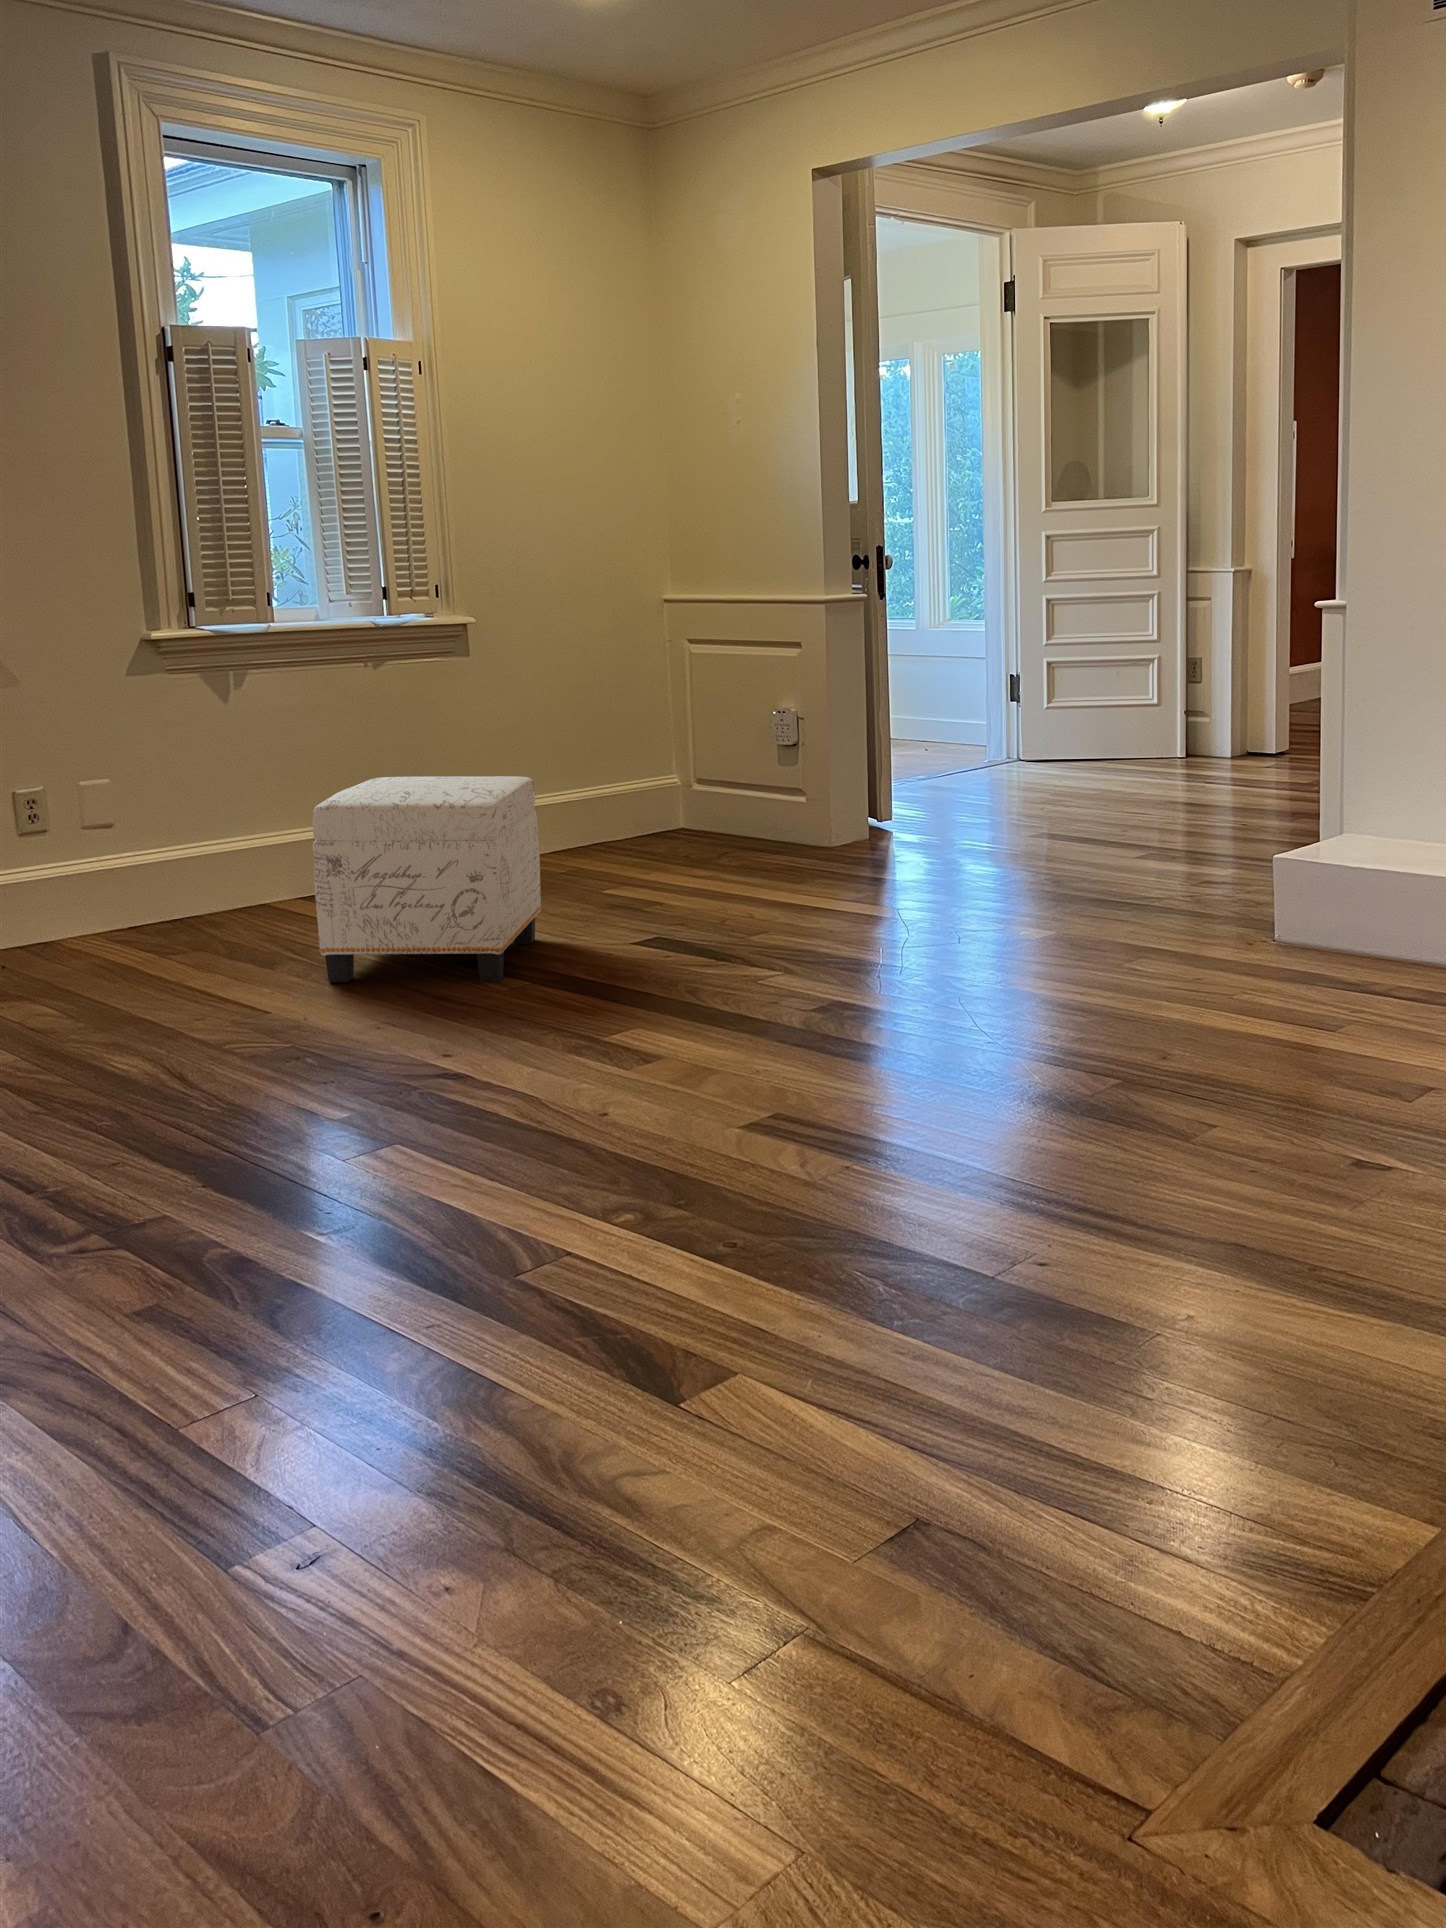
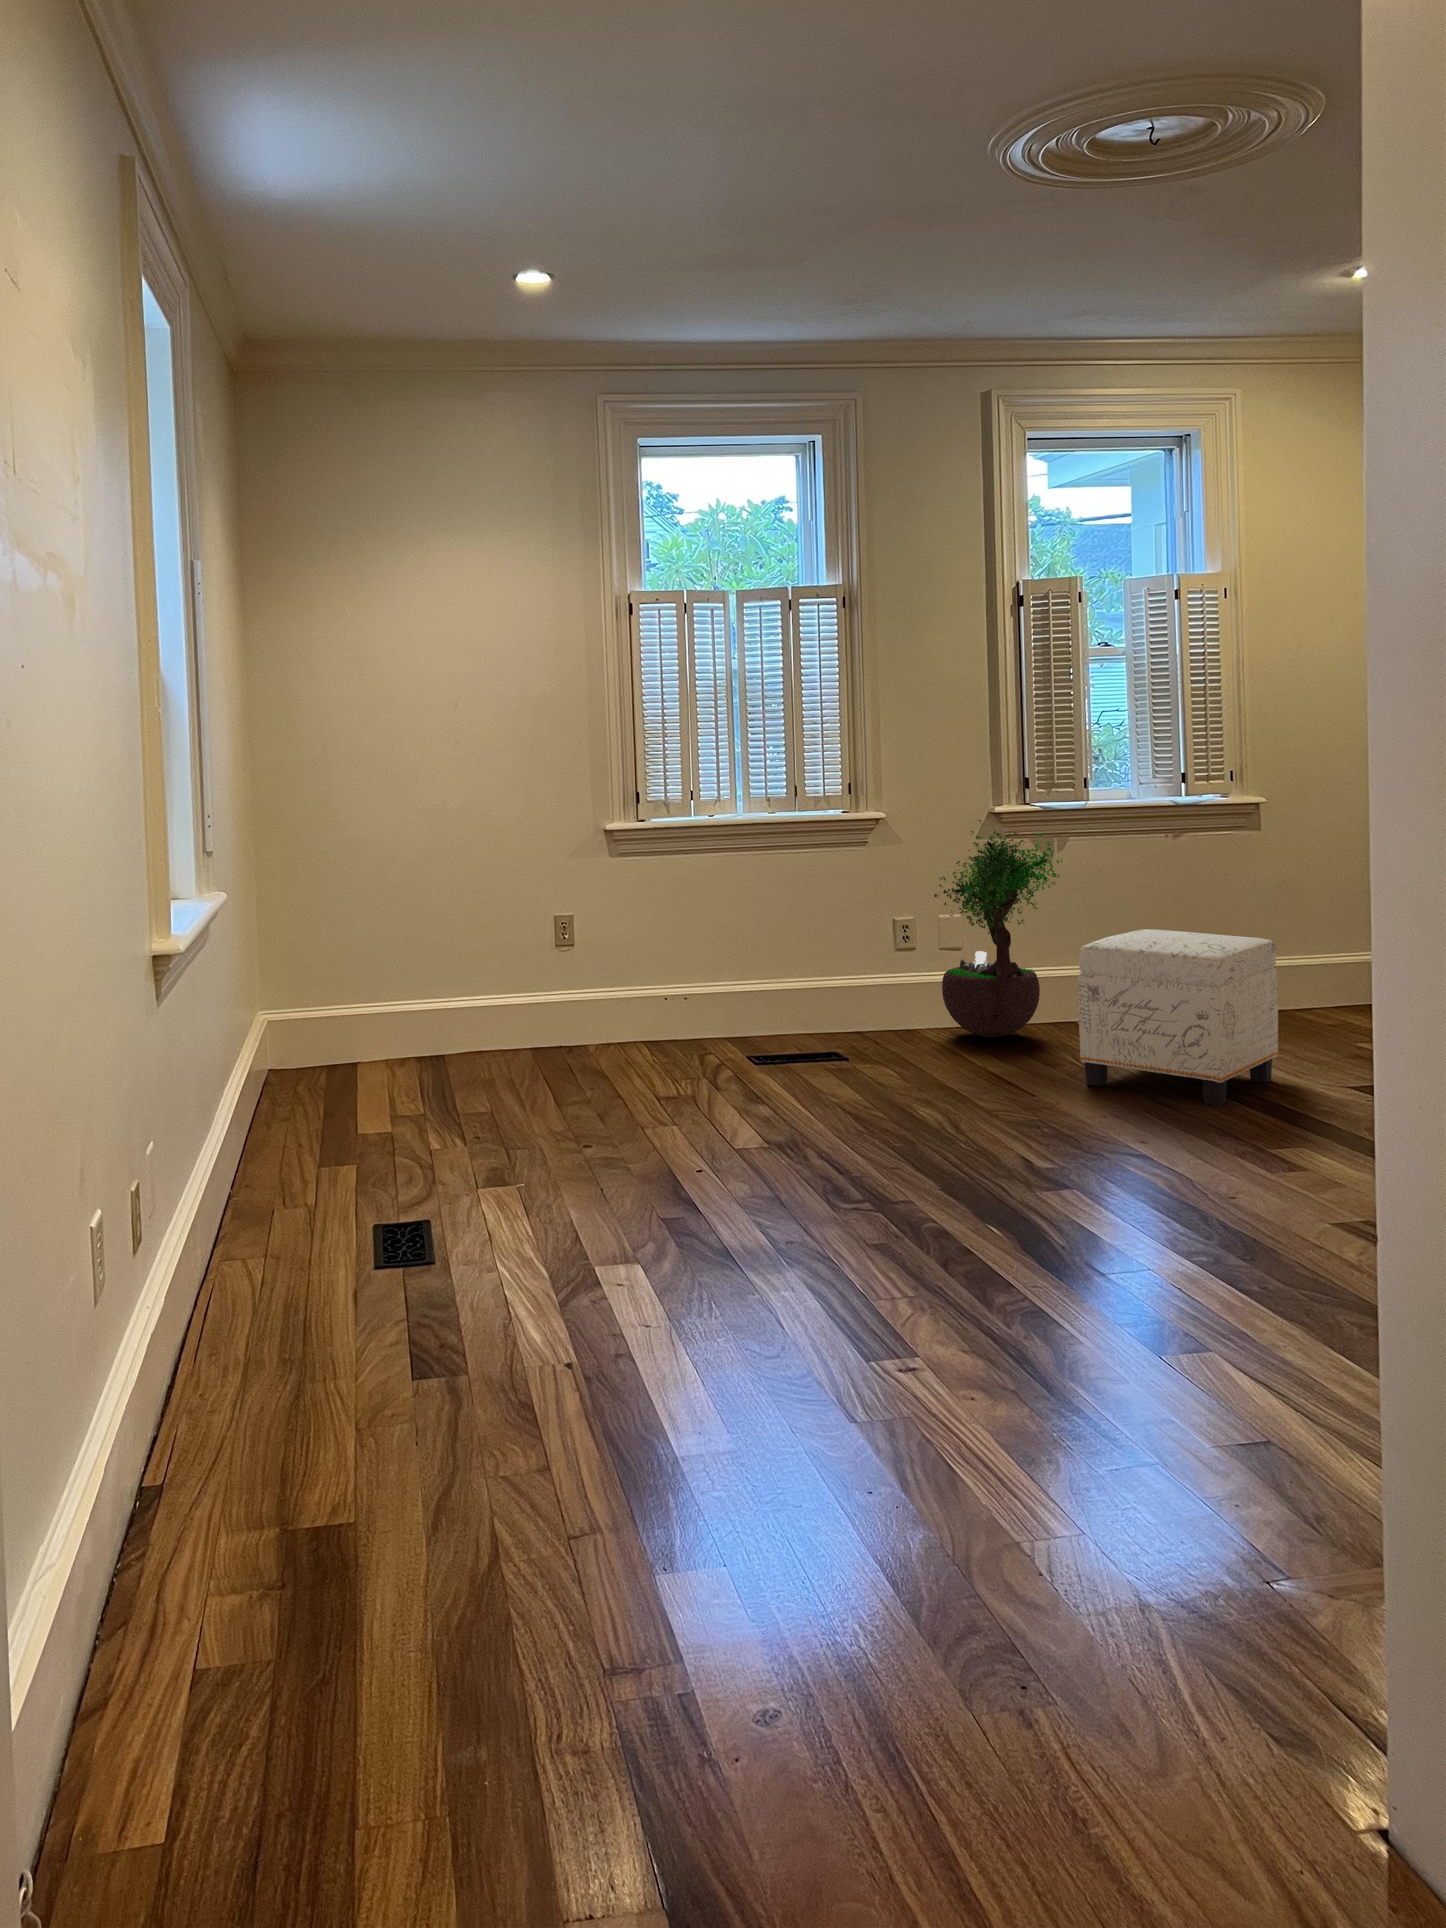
potted tree: none [83,648,260,938] -> present [934,820,1063,1037]

